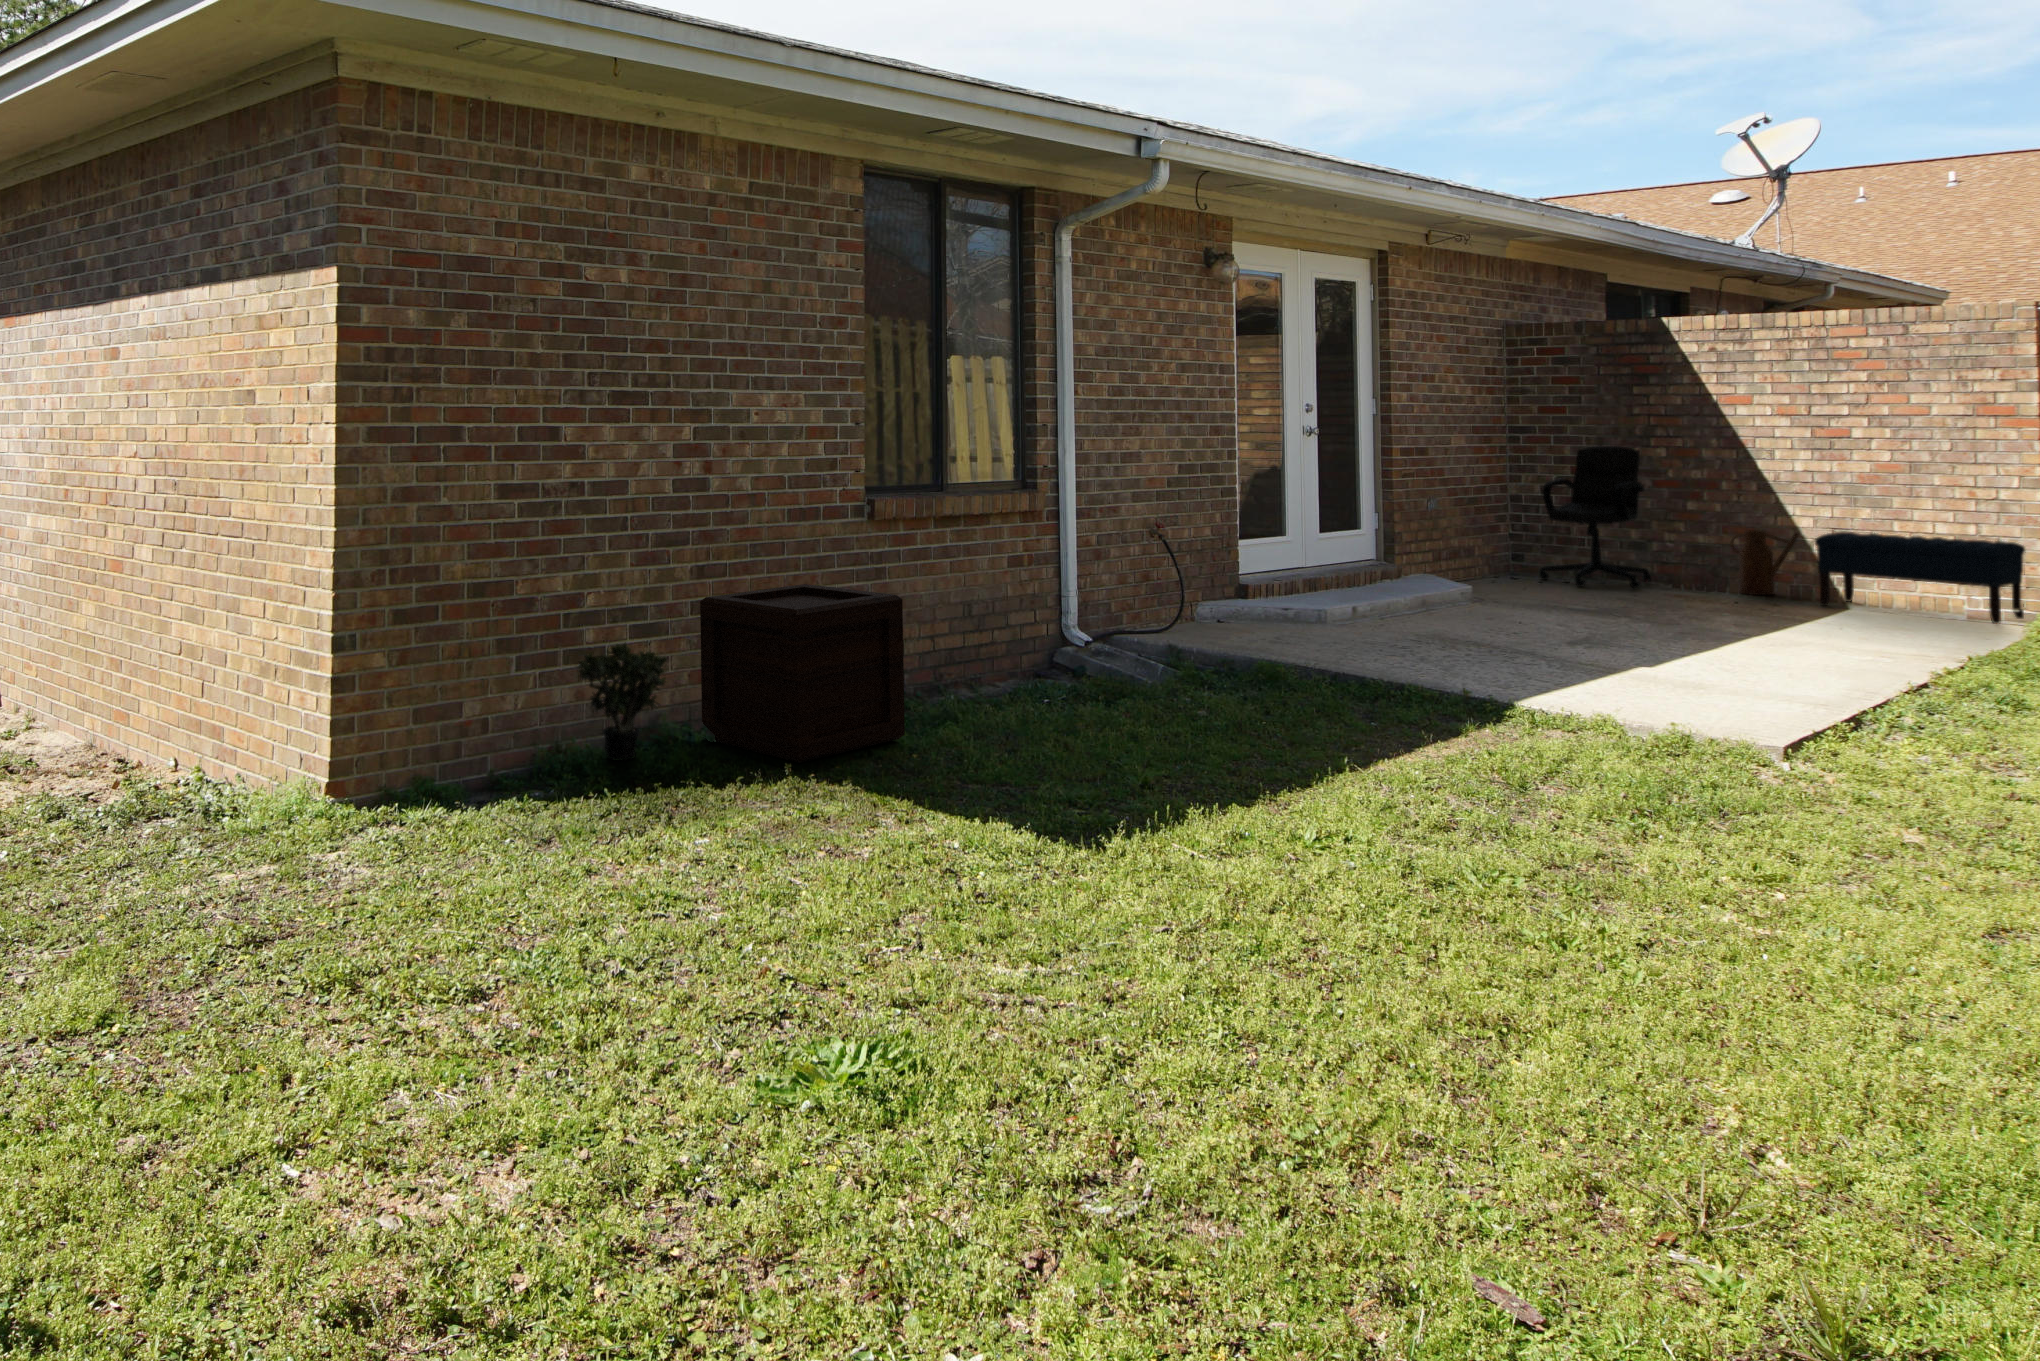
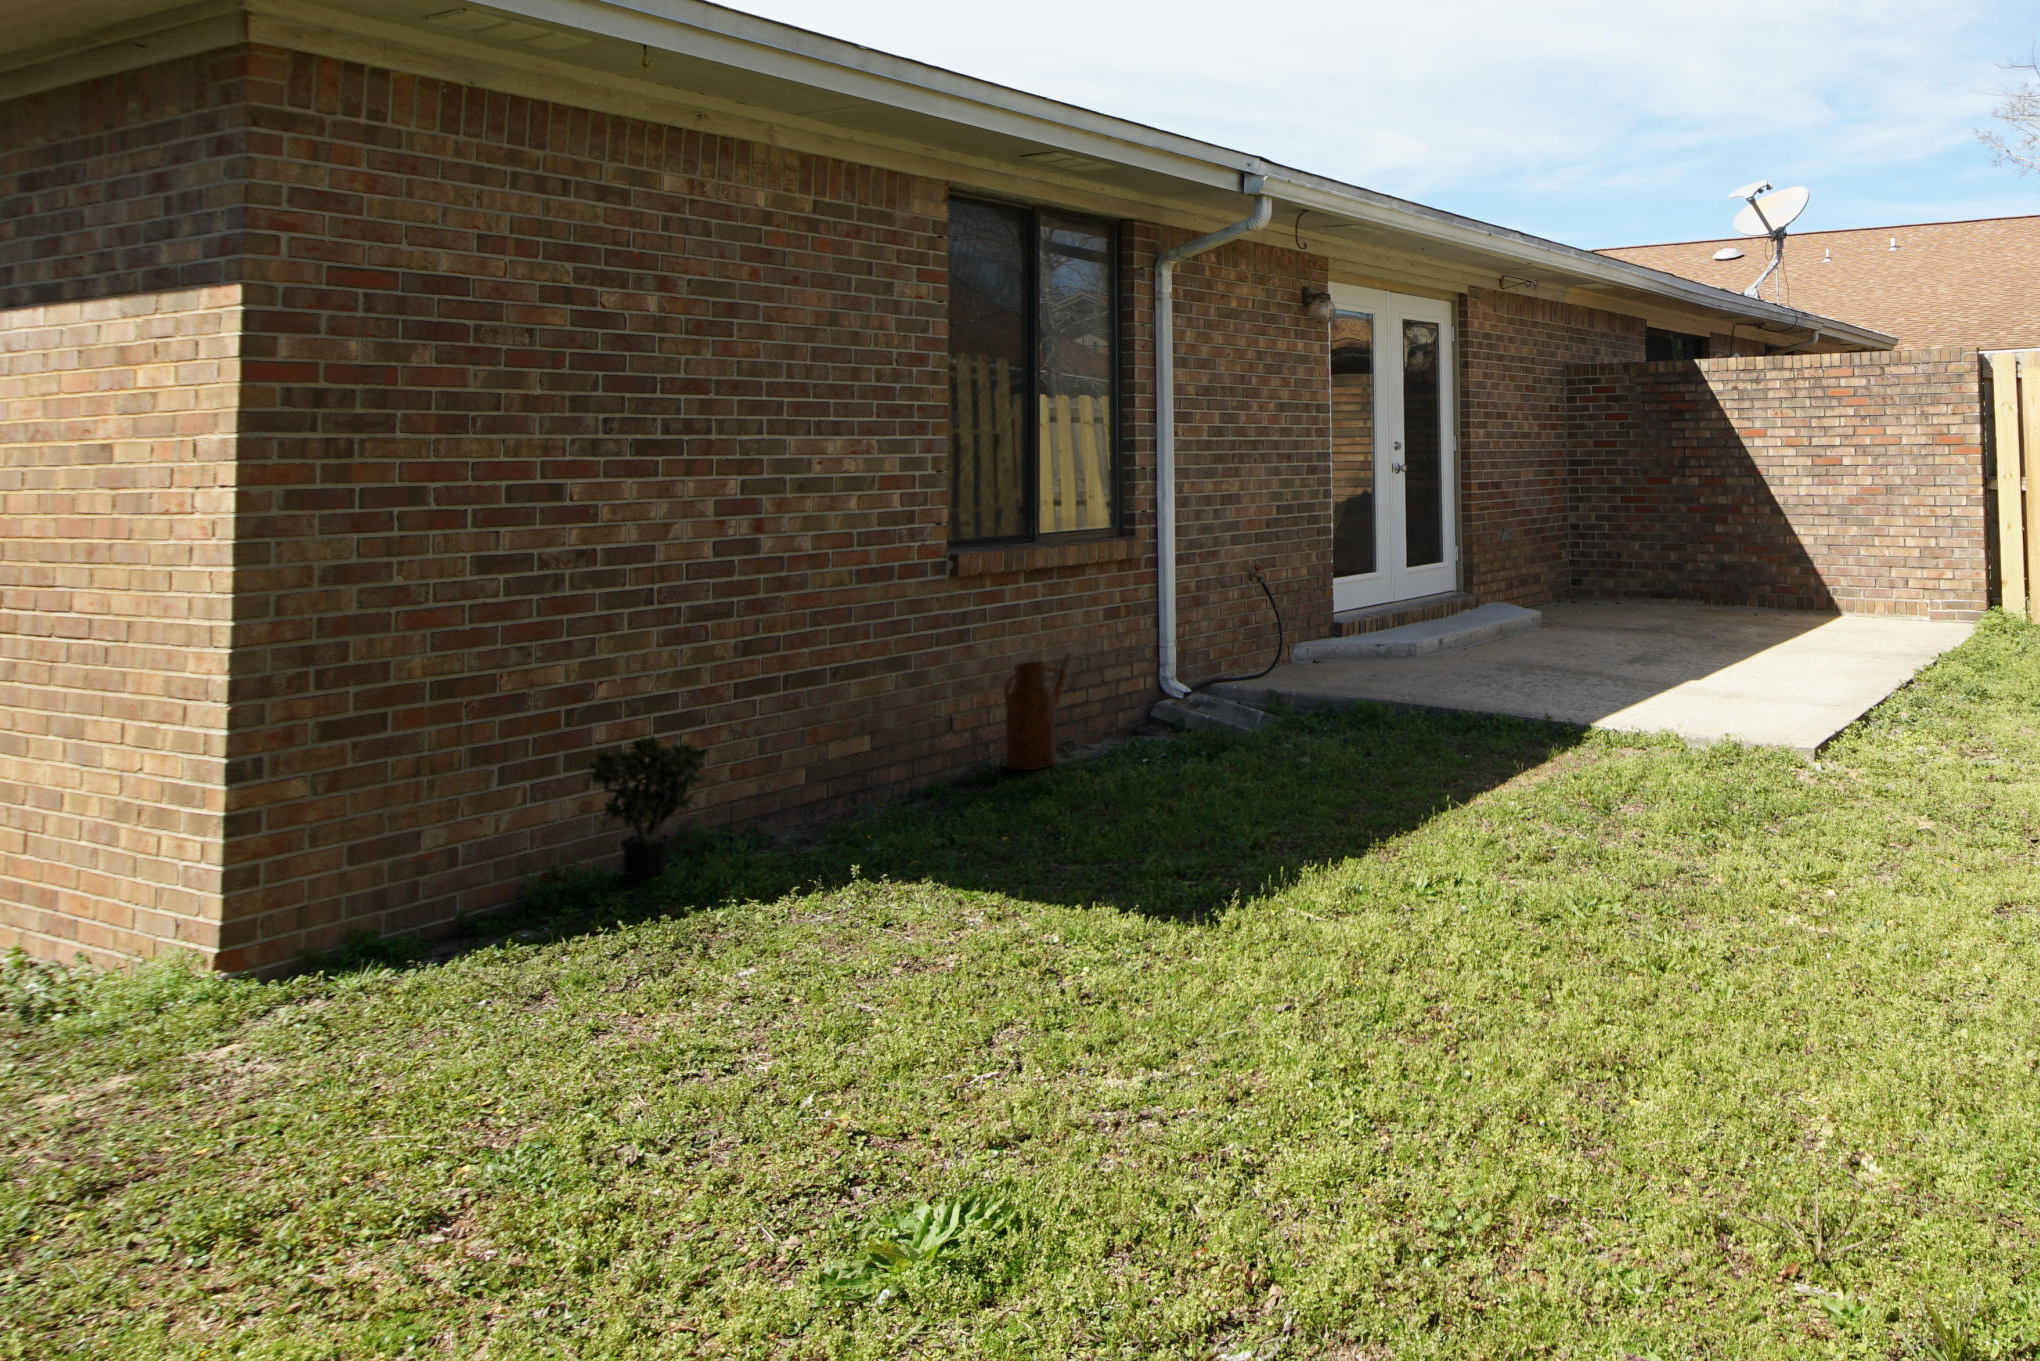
chair: present [1539,446,1651,588] -> none [1603,477,1694,607]
watering can: present [1731,530,1799,595] -> present [1004,653,1073,770]
bench: present [1815,532,2025,624] -> none [1821,548,1973,623]
wooden crate: present [700,584,905,763] -> none [751,650,997,856]

